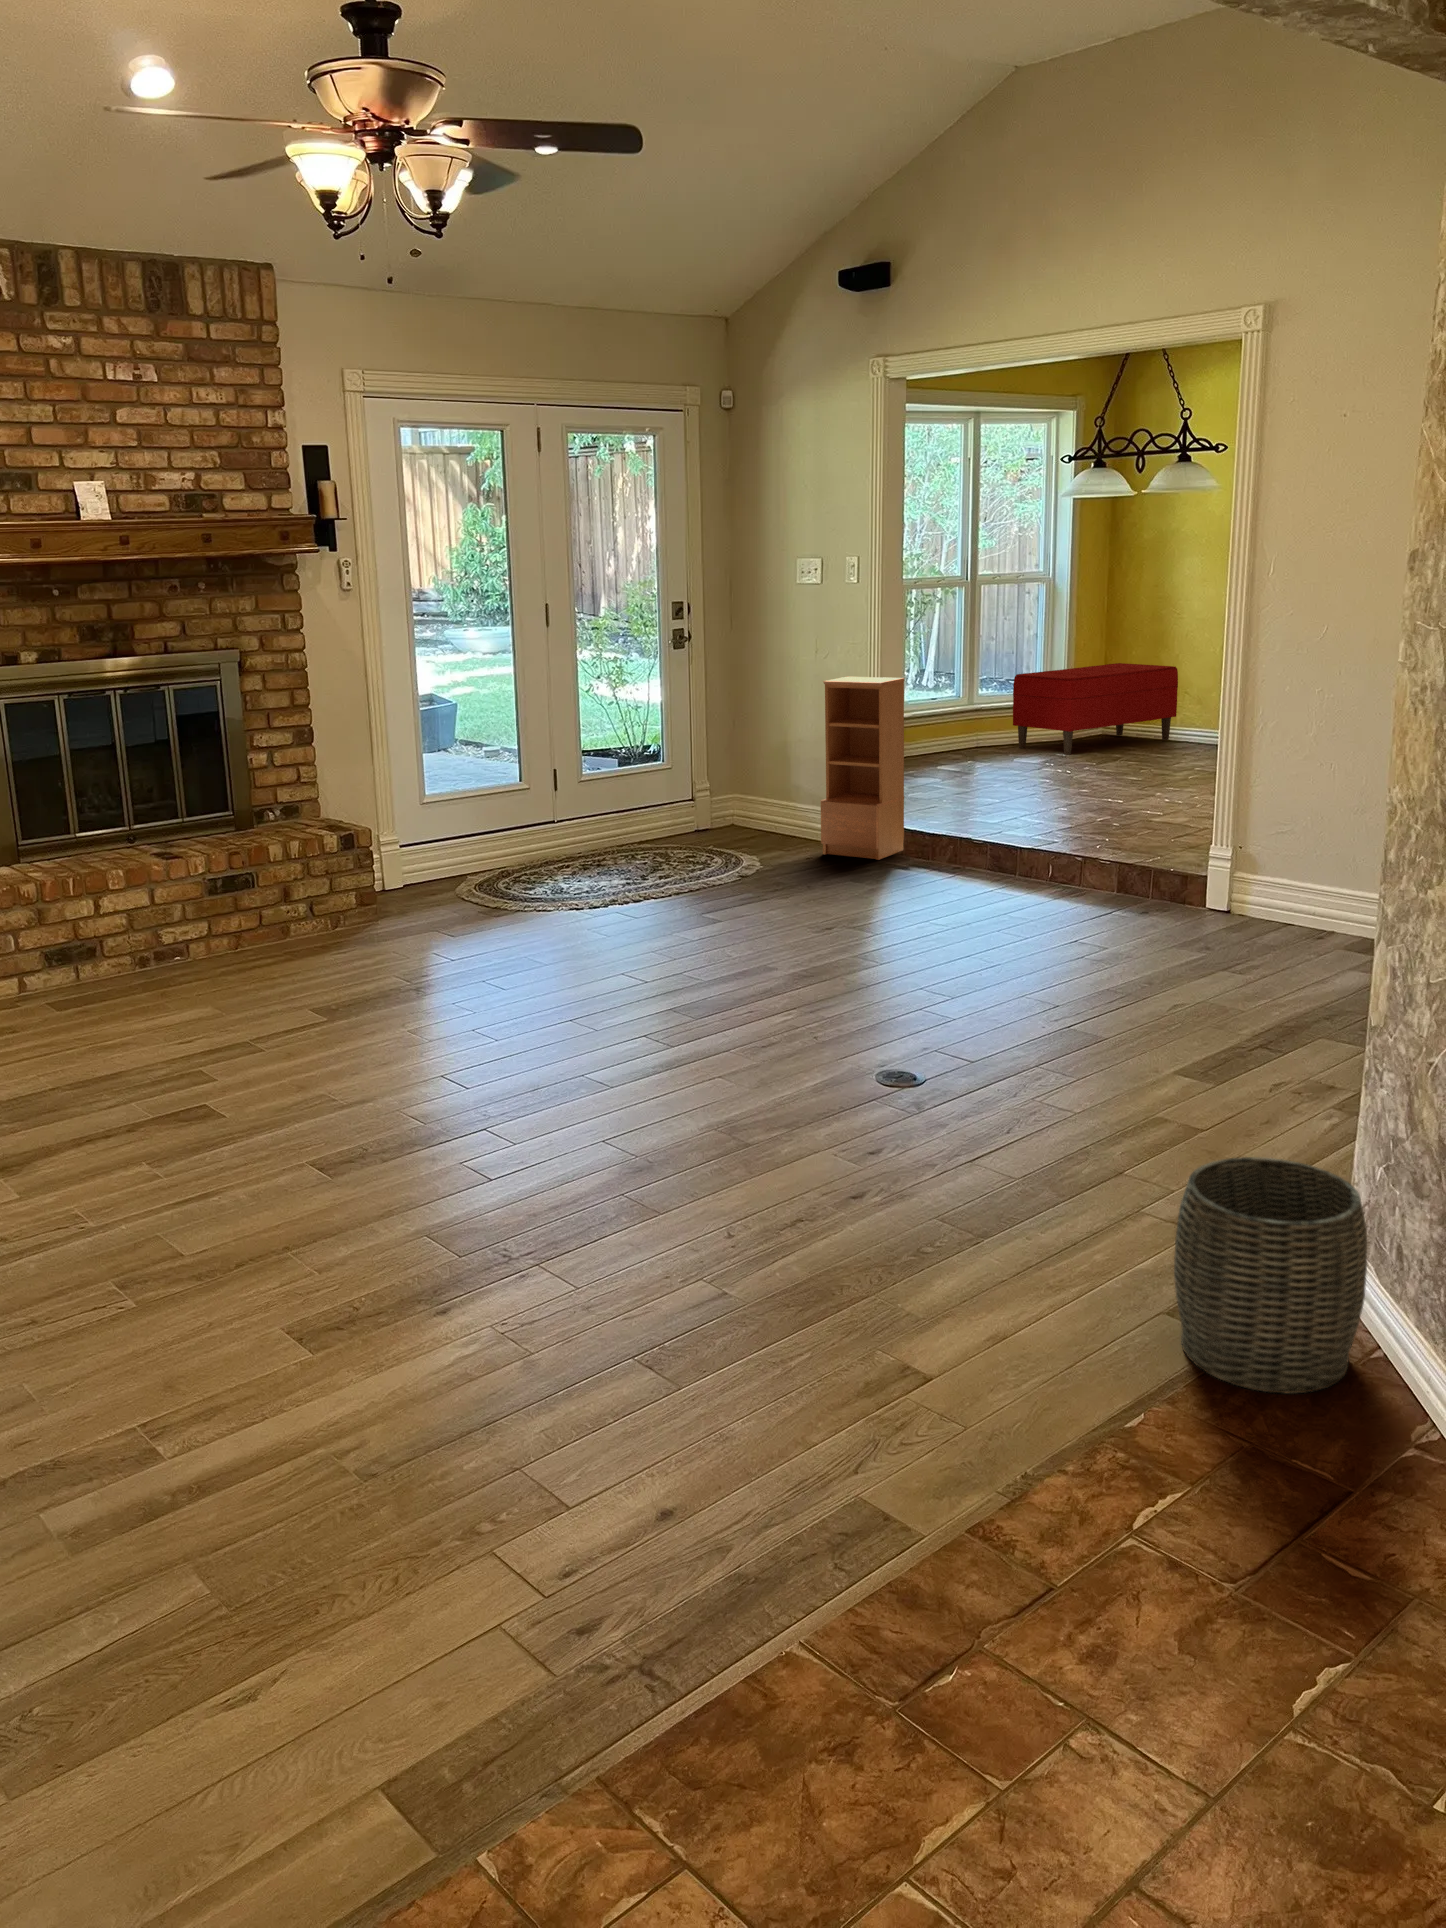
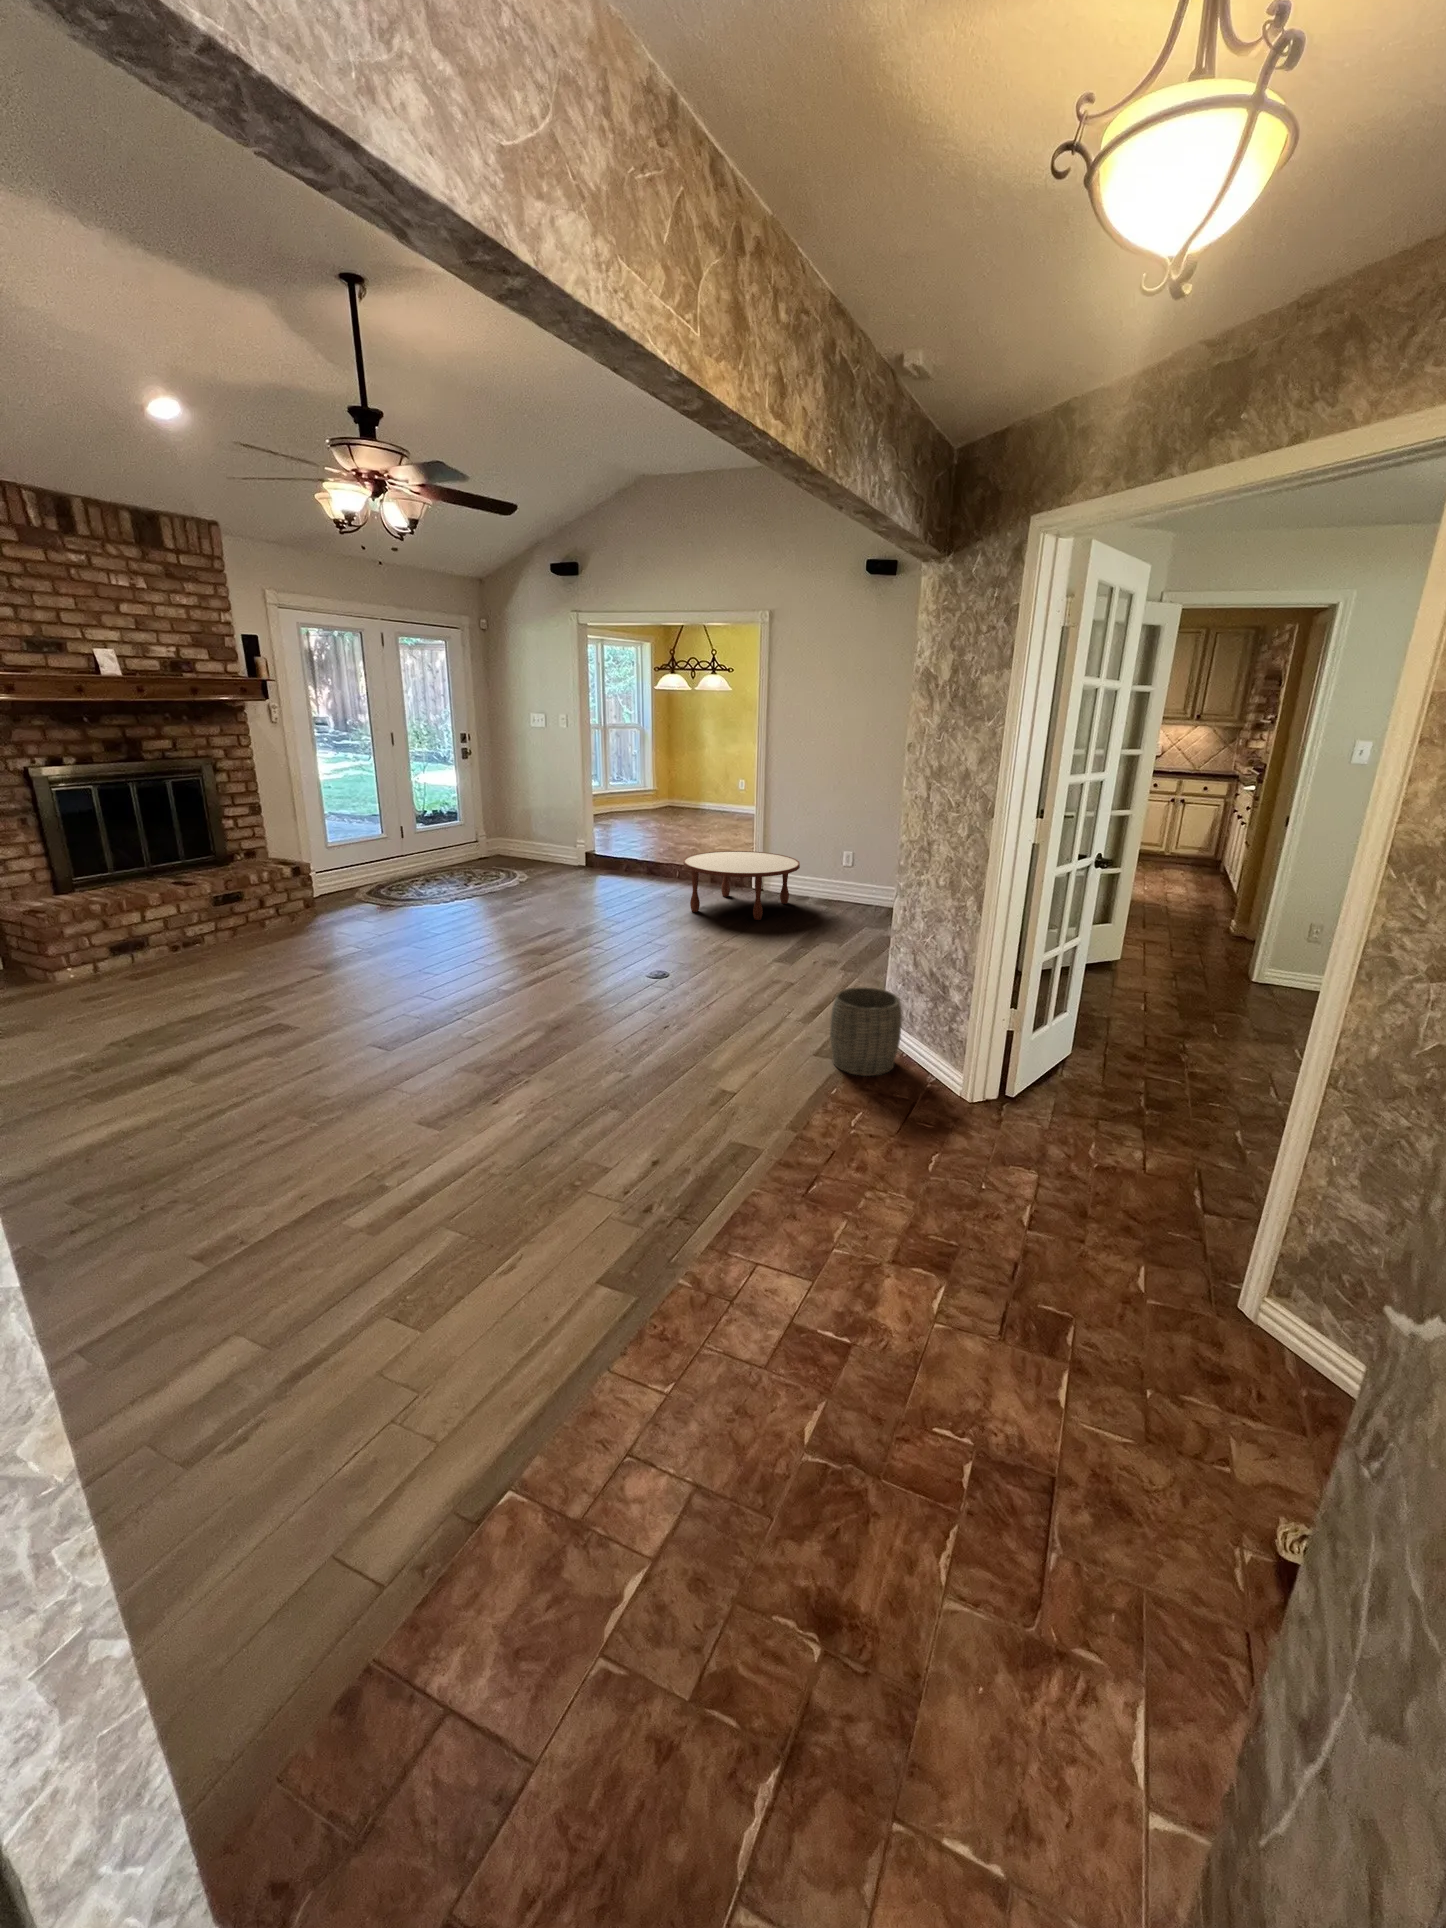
bench: present [1013,663,1178,755] -> none [627,775,705,822]
bookcase: present [820,677,904,860] -> none [556,781,600,877]
coffee table: none [1029,815,1294,966] -> present [683,851,800,920]

